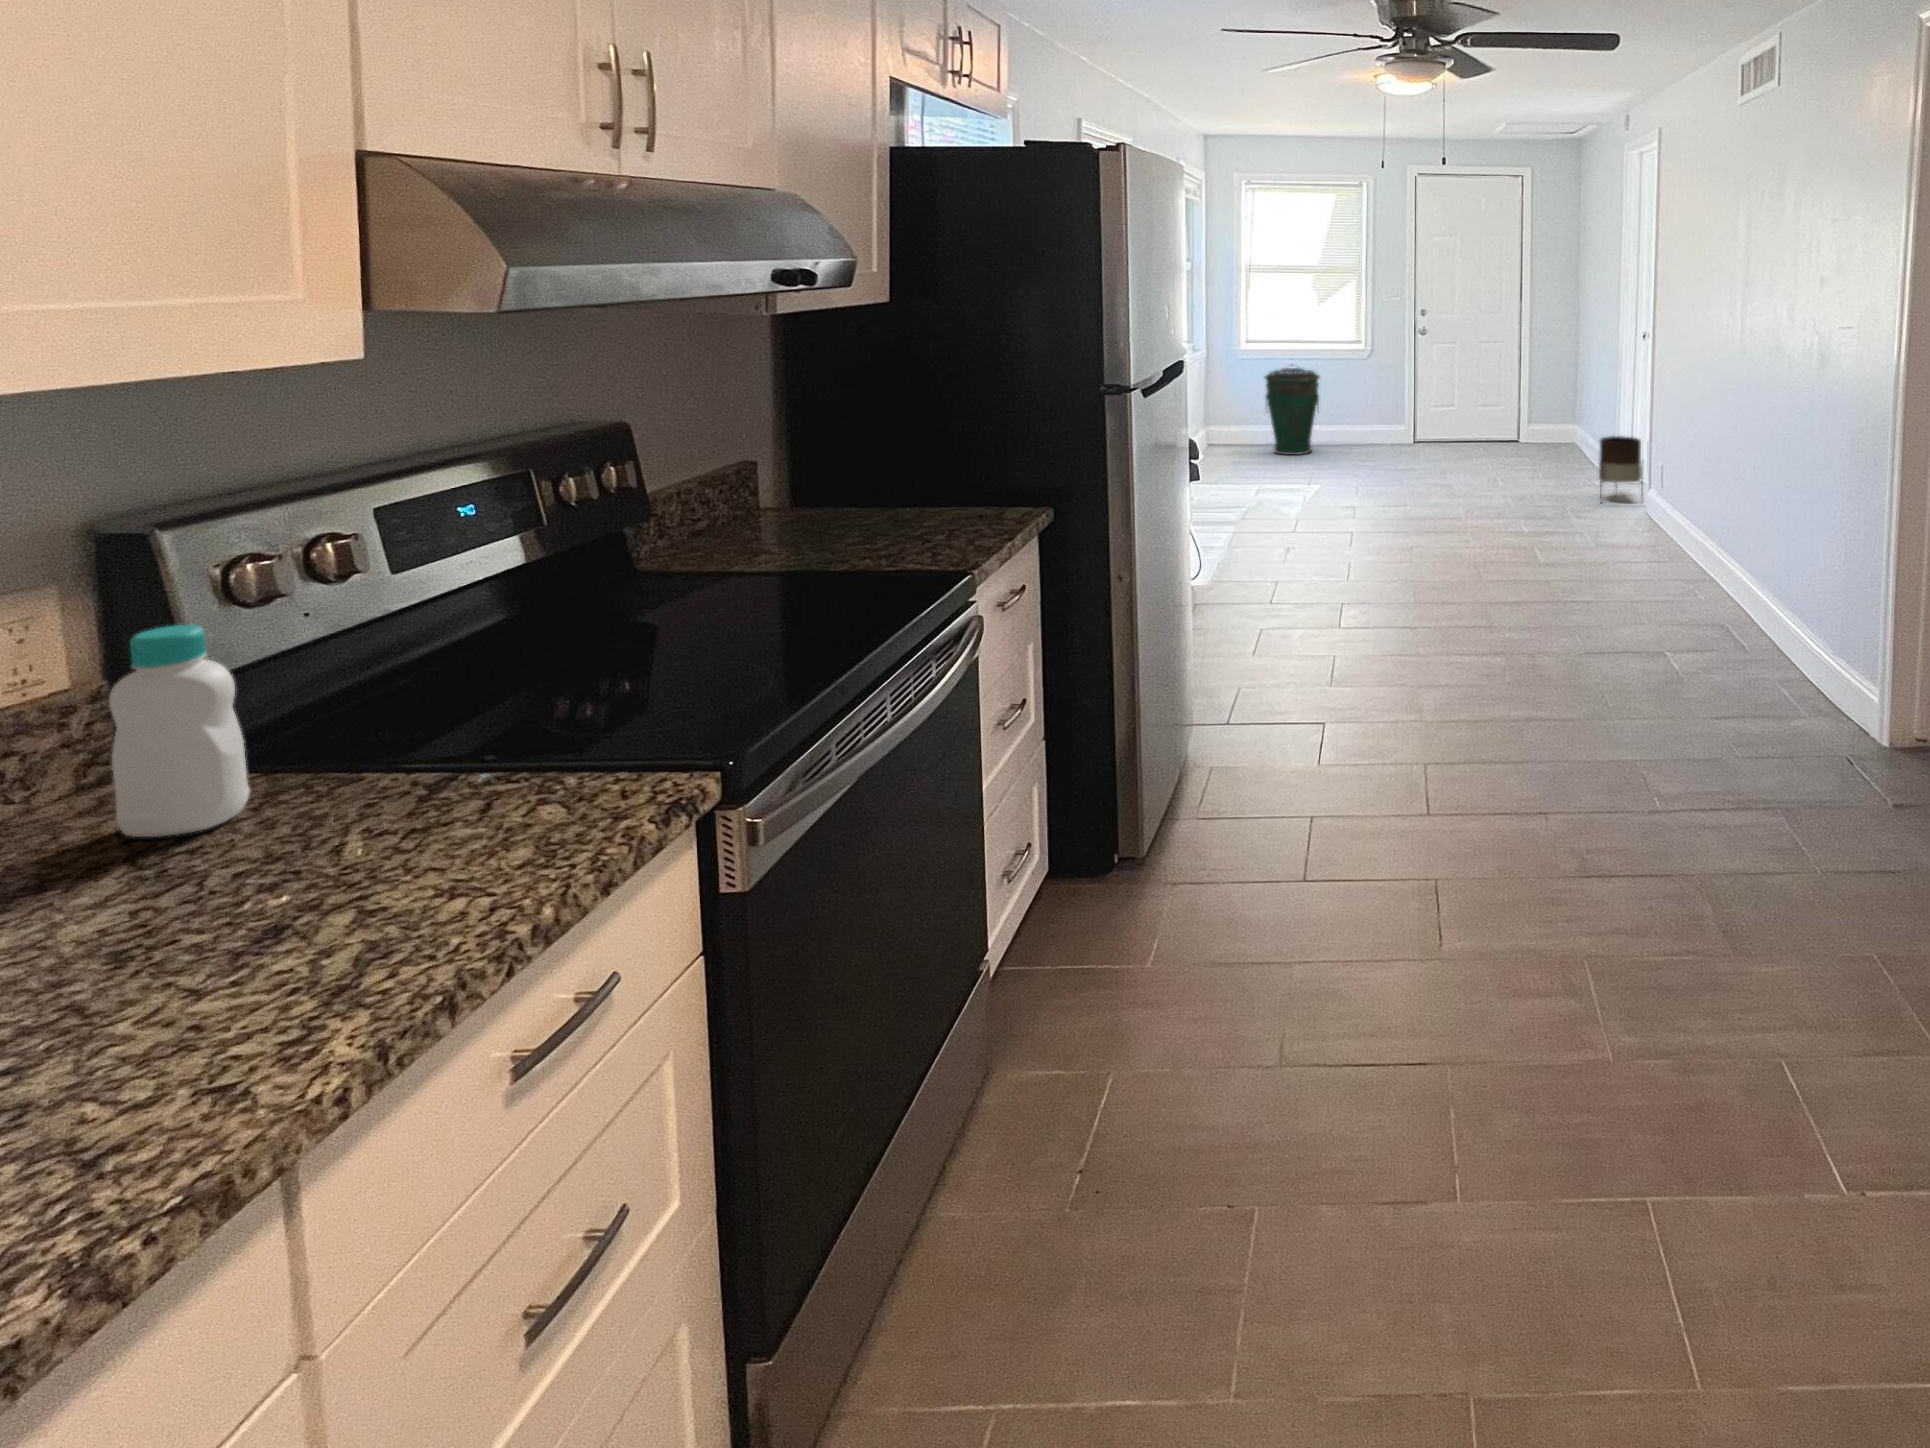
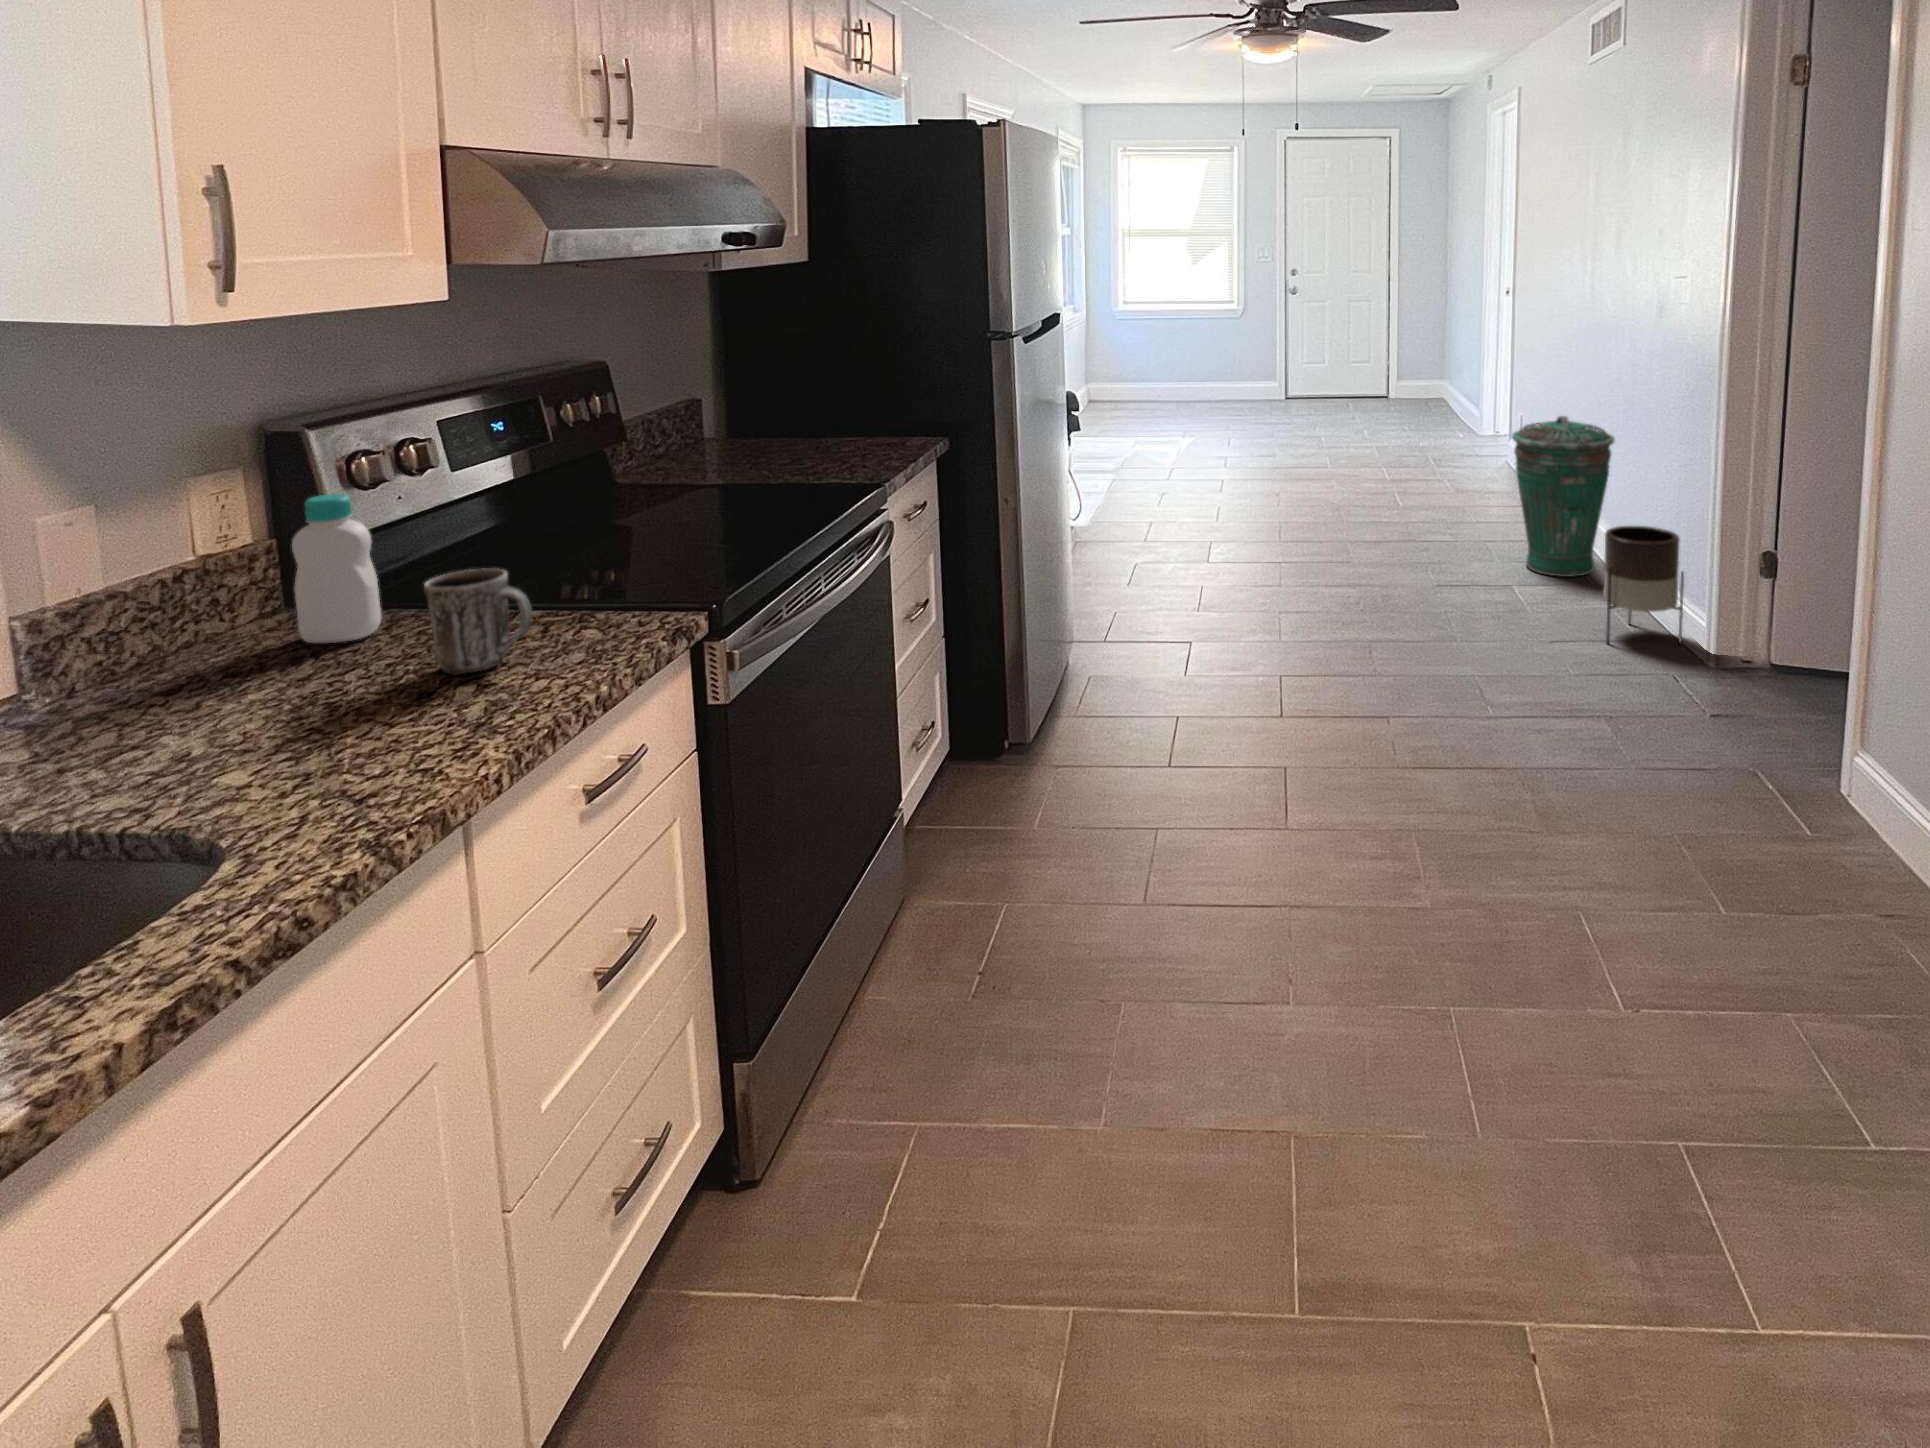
trash can: present [1265,364,1320,455] -> present [1512,416,1614,577]
planter: present [1599,436,1643,485] -> present [1603,526,1684,644]
mug: none [283,734,451,894] -> present [424,568,532,675]

